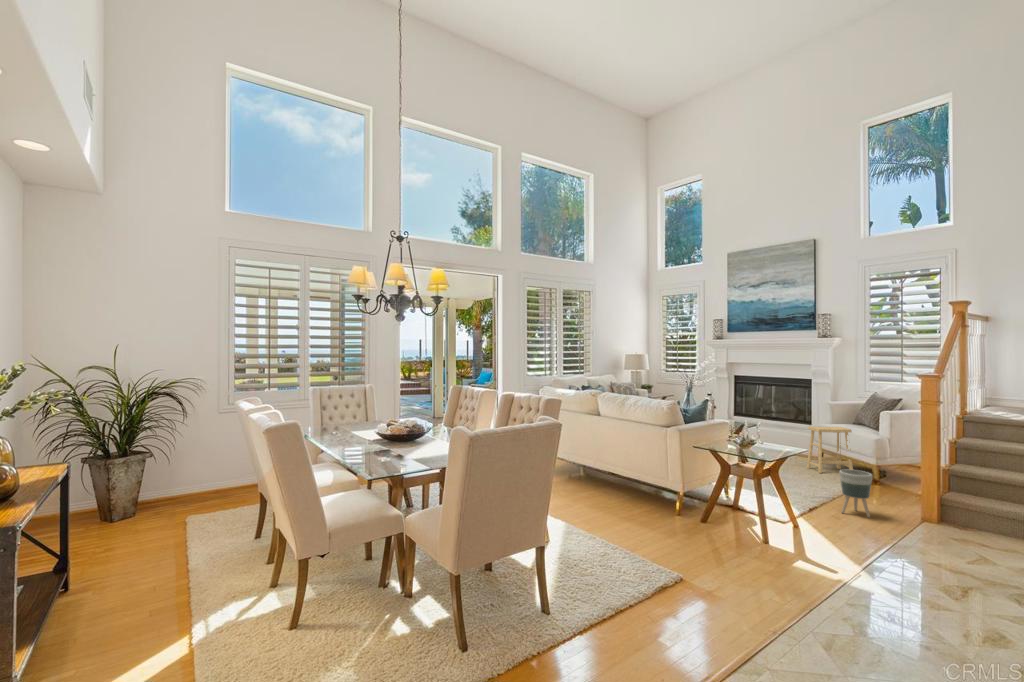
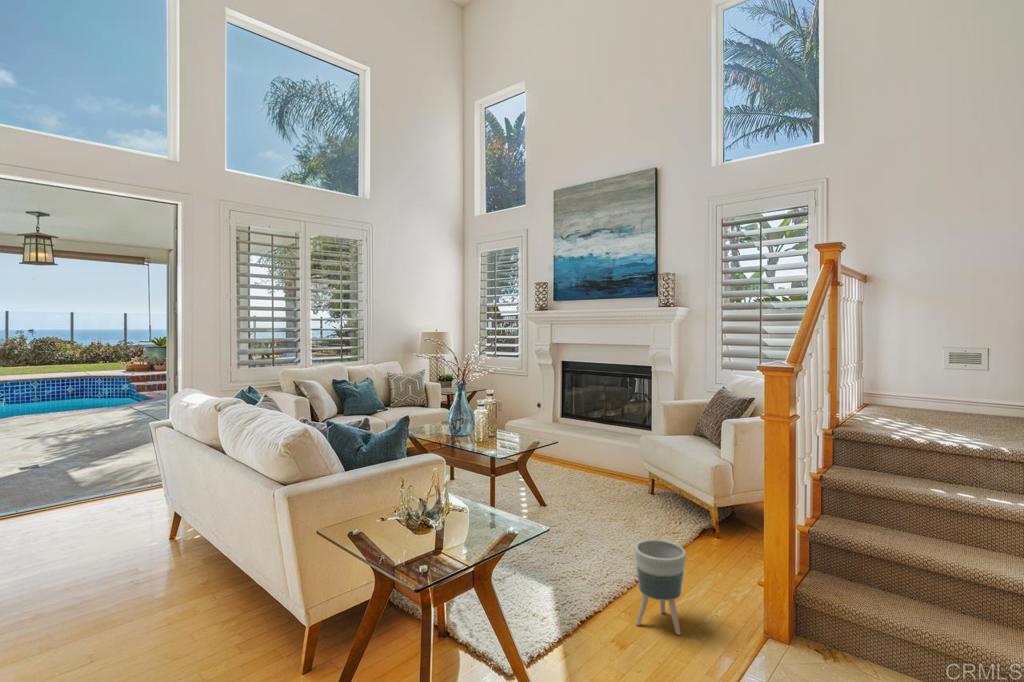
footstool: present [807,426,853,473] -> none [625,441,687,517]

